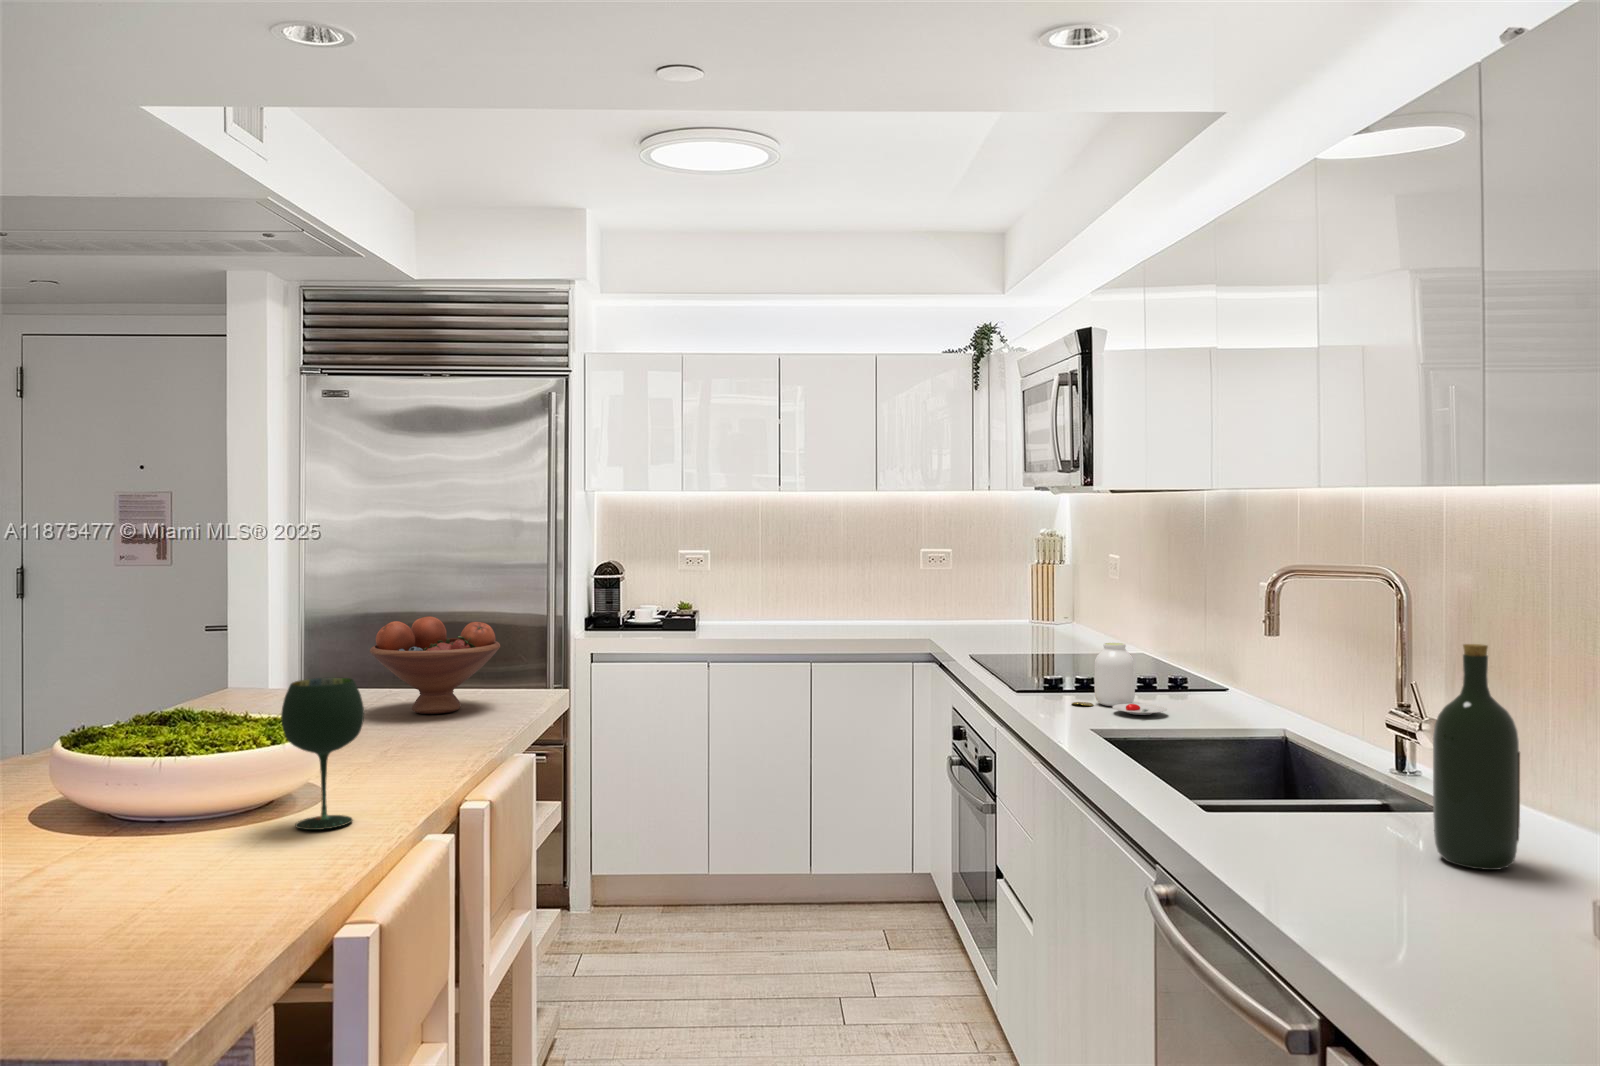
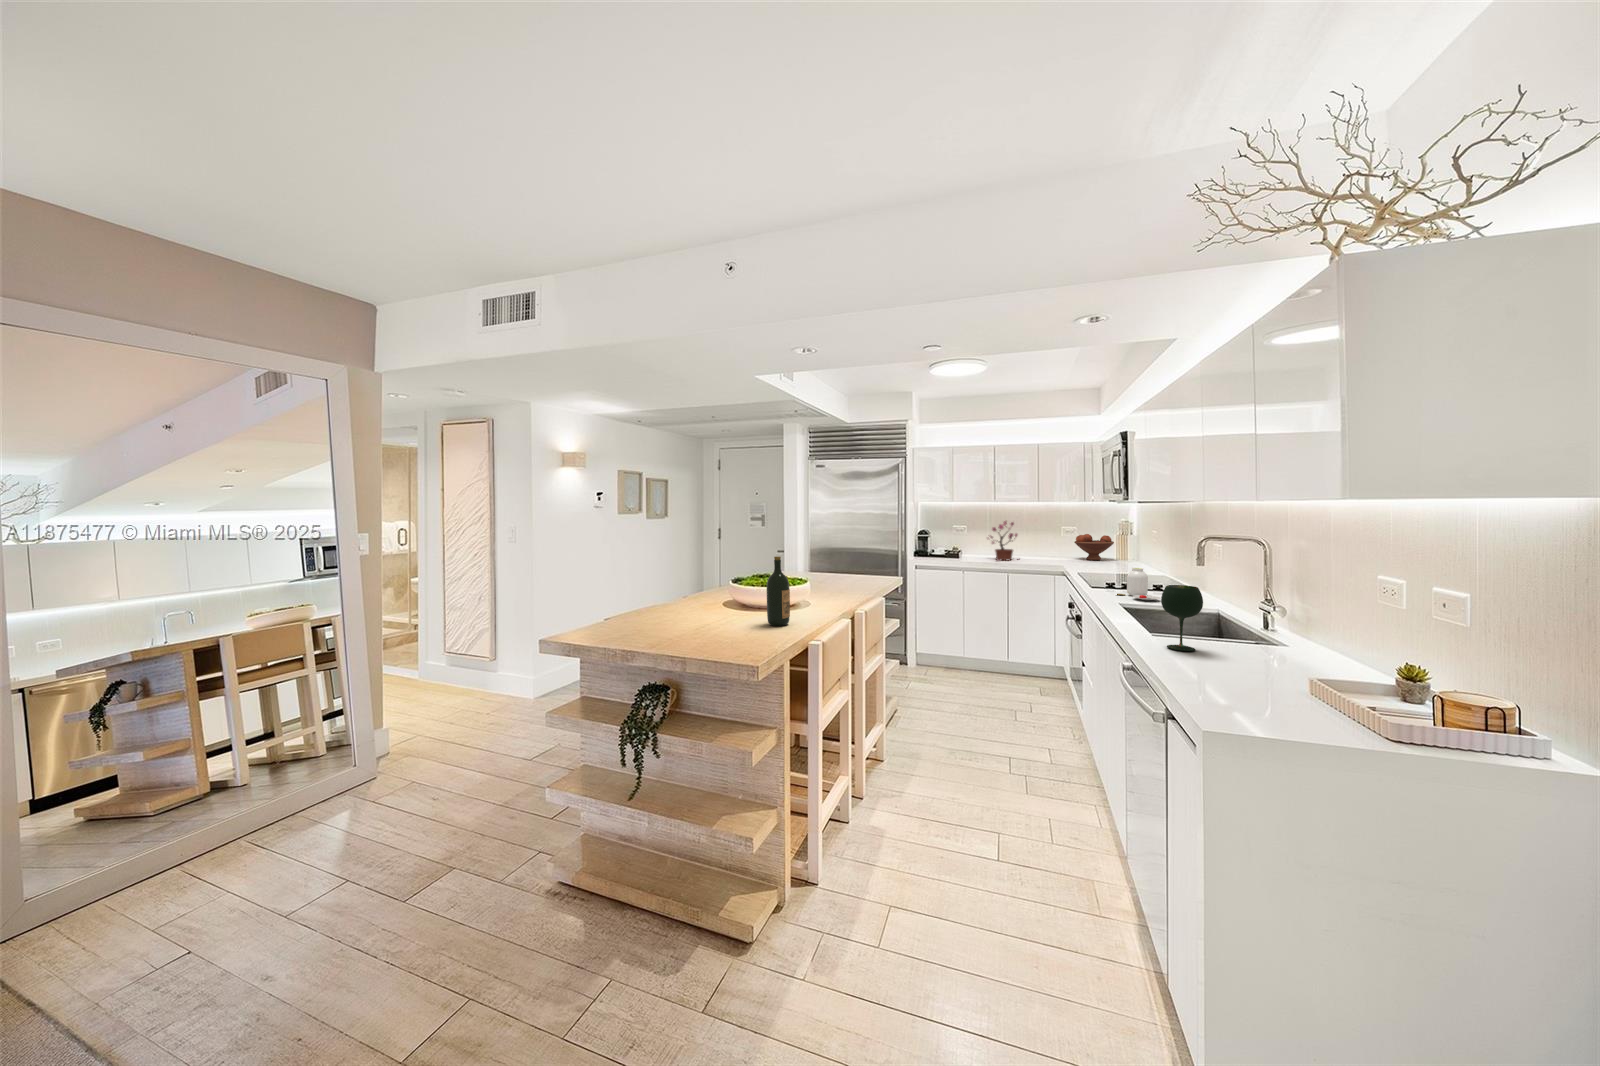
potted plant: none [757,541,828,634] -> present [990,521,1017,561]
fruit bowl: present [370,617,500,714] -> present [1074,534,1114,560]
wine bottle: present [1433,644,1520,870] -> present [767,556,790,626]
wine glass: present [281,678,364,830] -> present [1161,585,1203,651]

